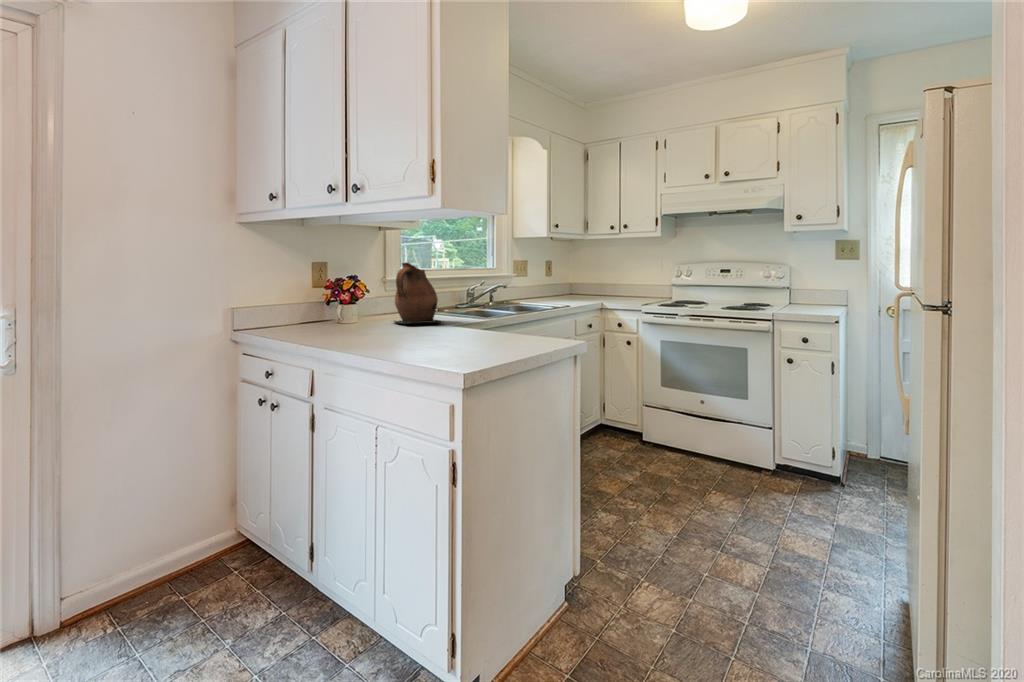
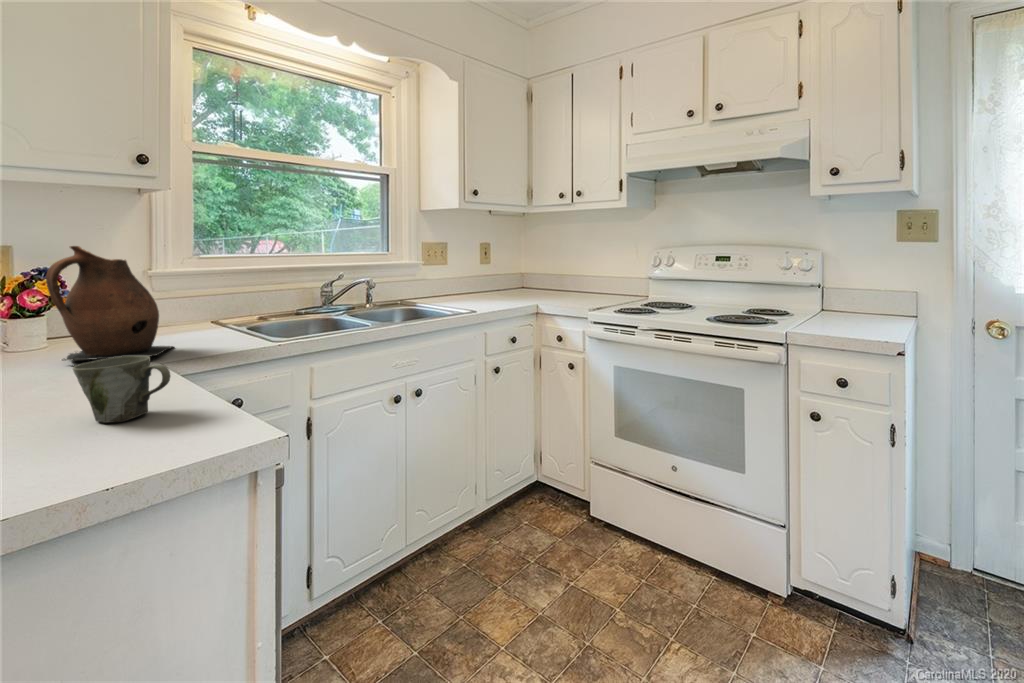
mug: none [483,313,519,340] -> present [73,356,170,423]

